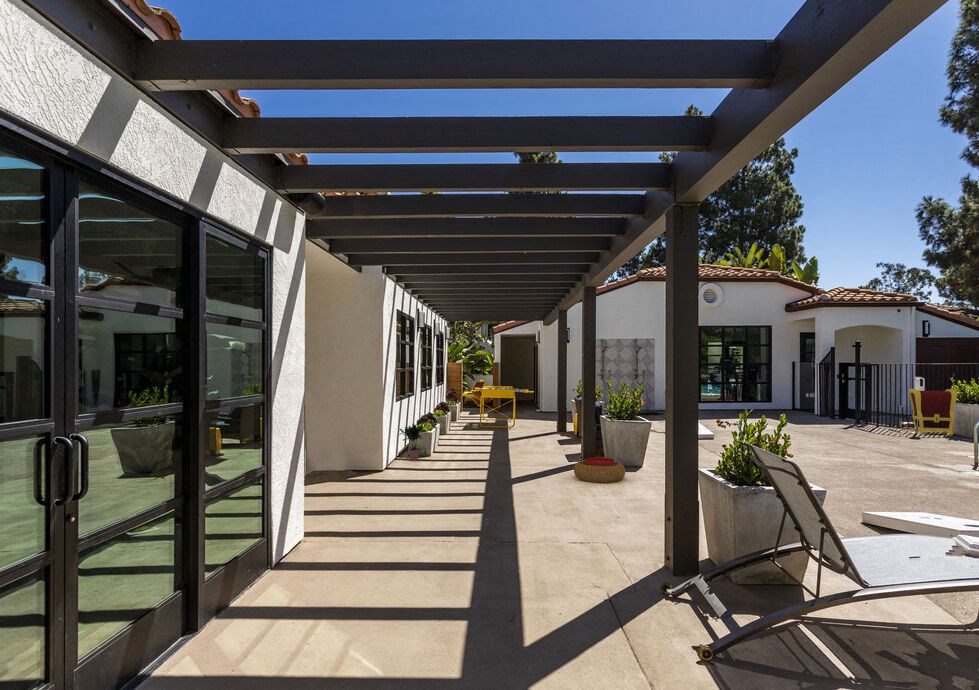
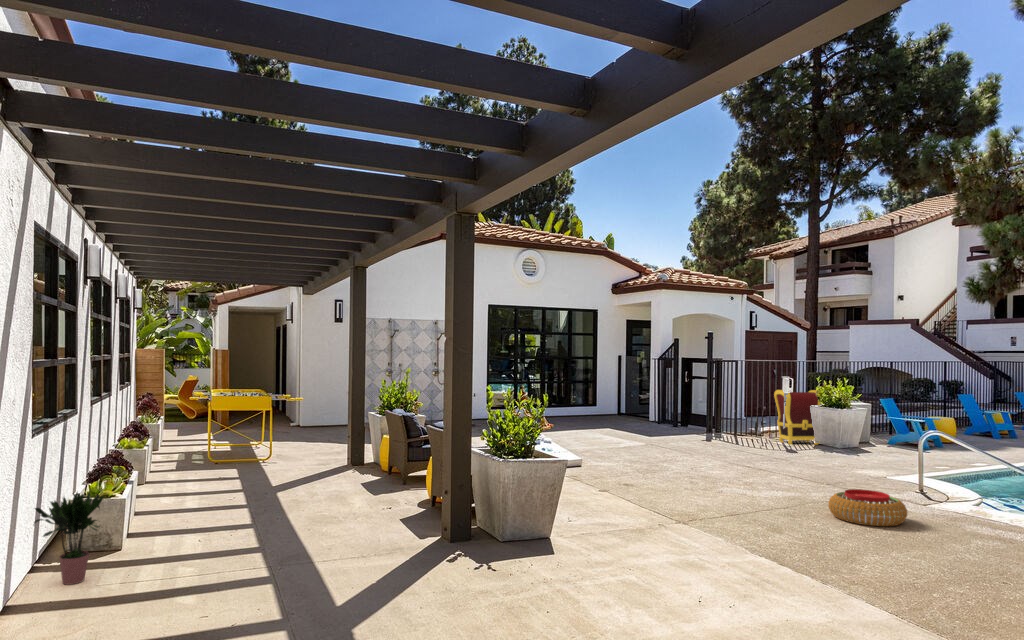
pouf: present [574,457,625,483] -> present [828,489,907,526]

